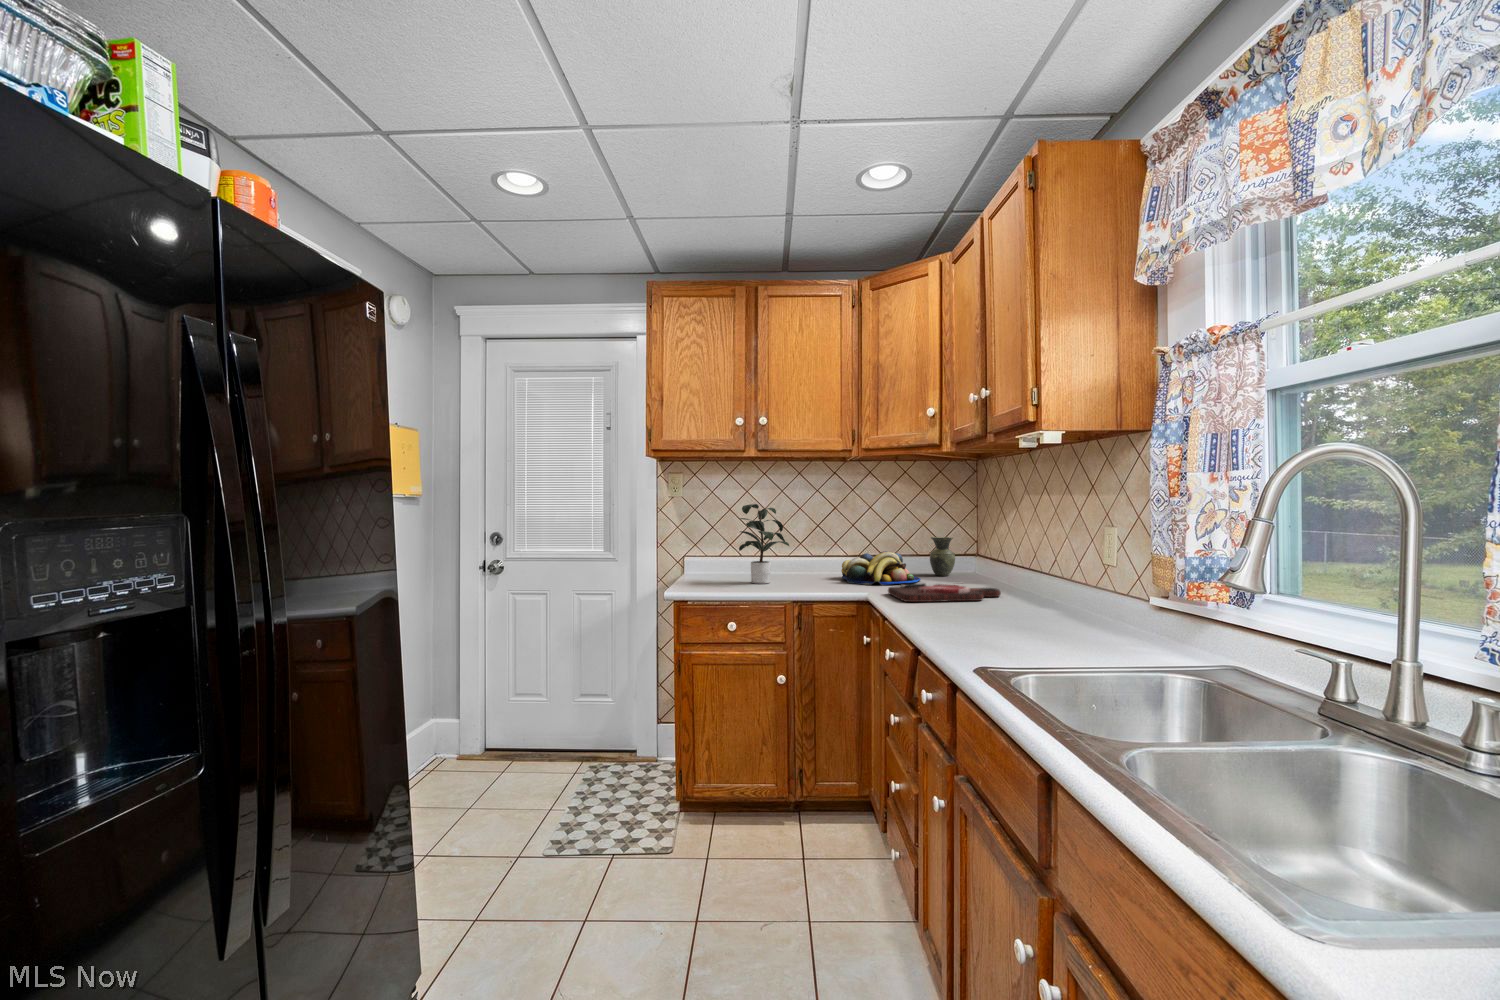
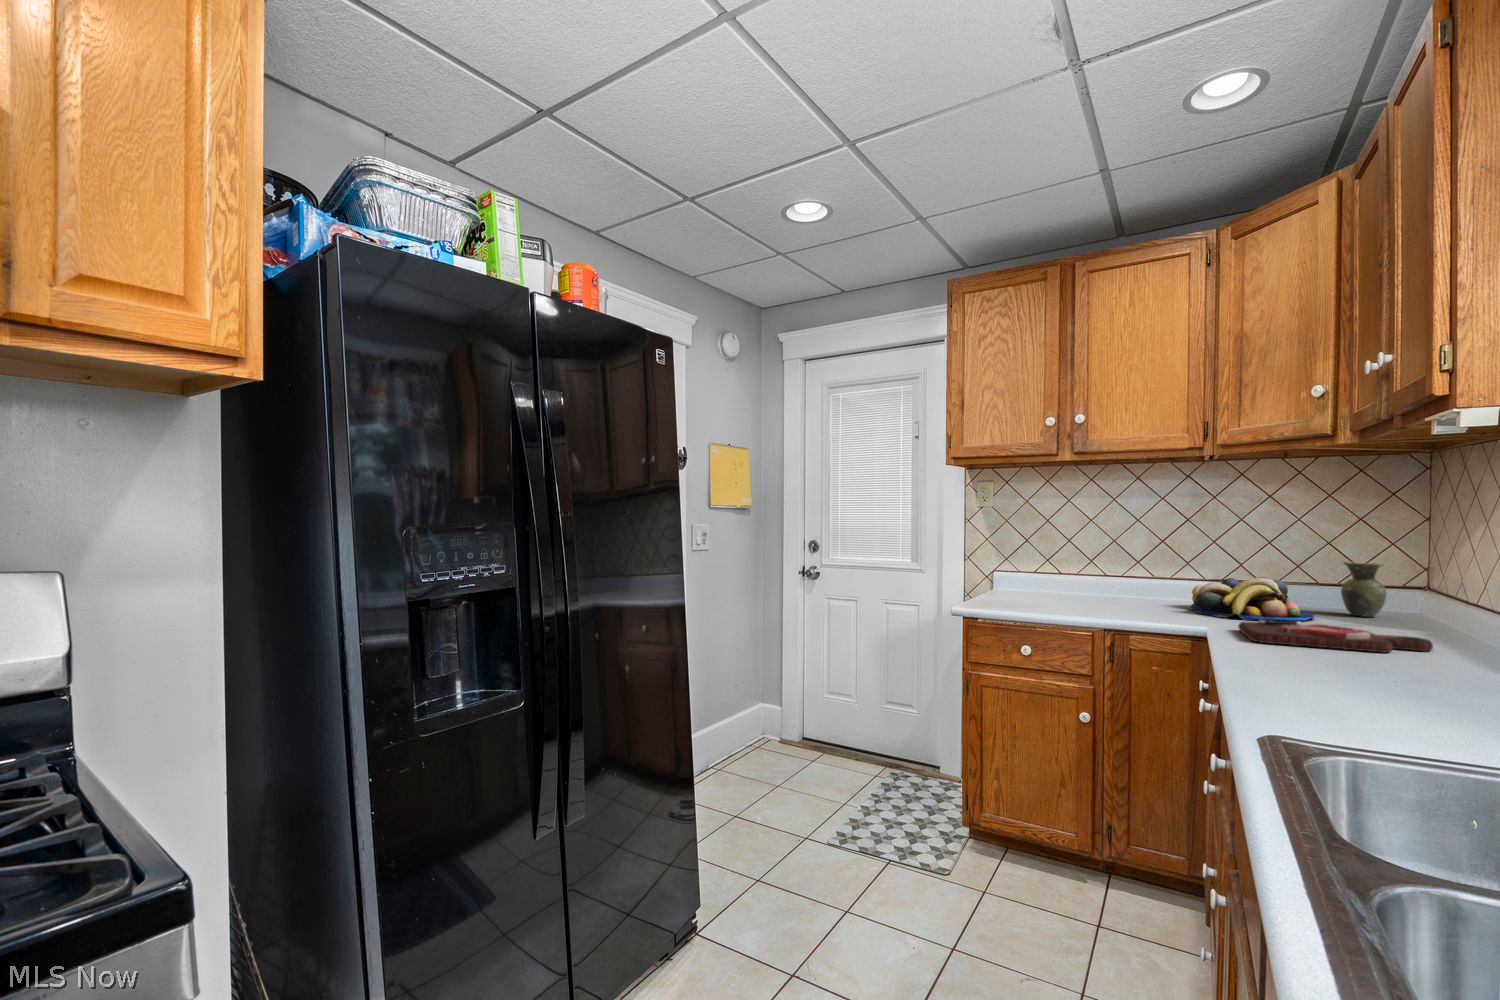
potted plant: present [739,504,789,584] -> none [1039,511,1131,604]

